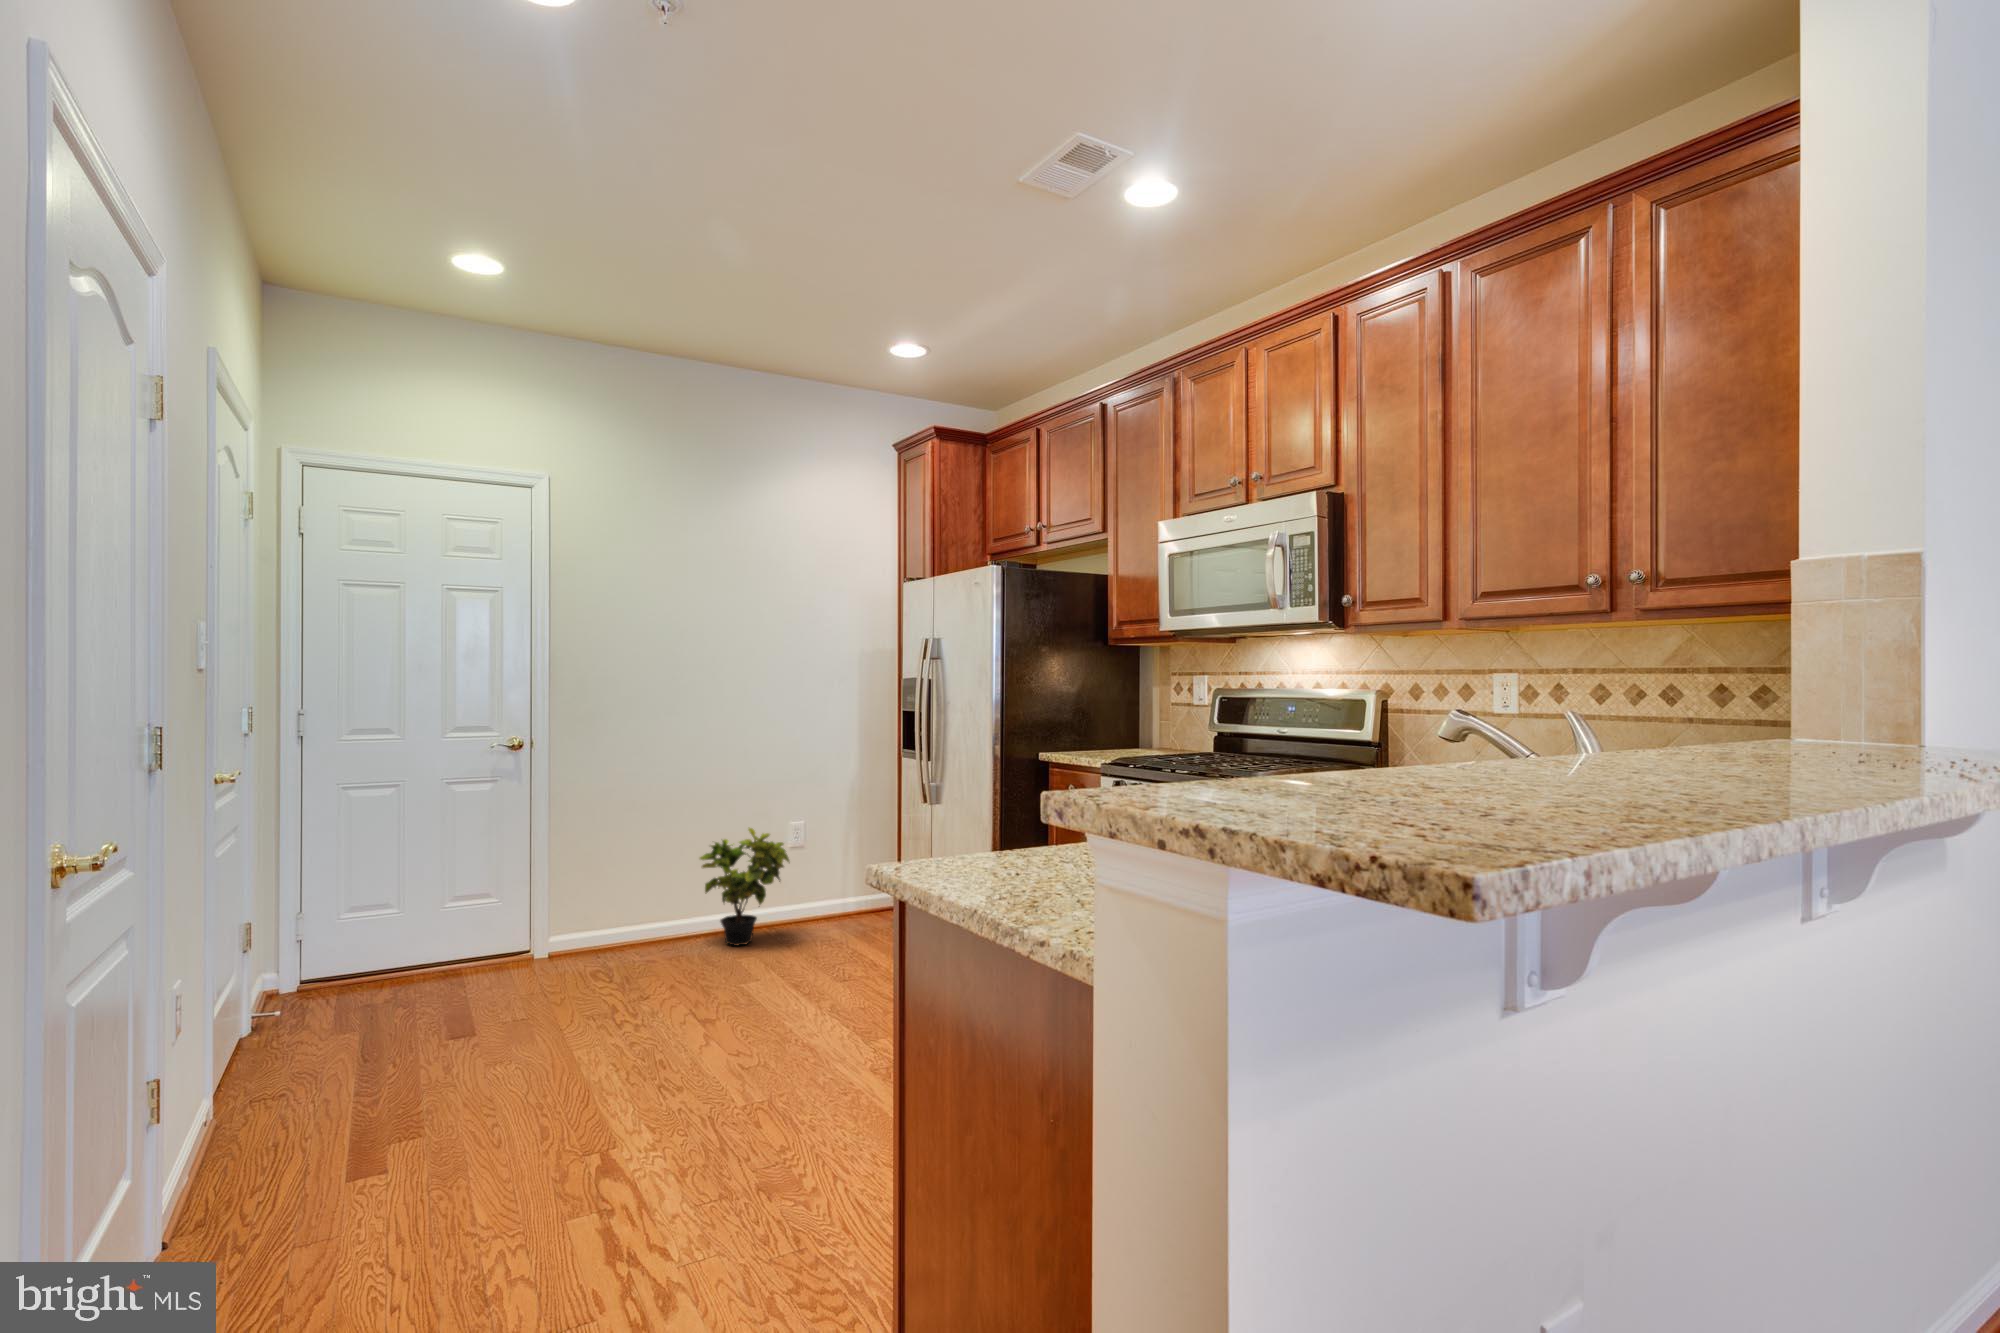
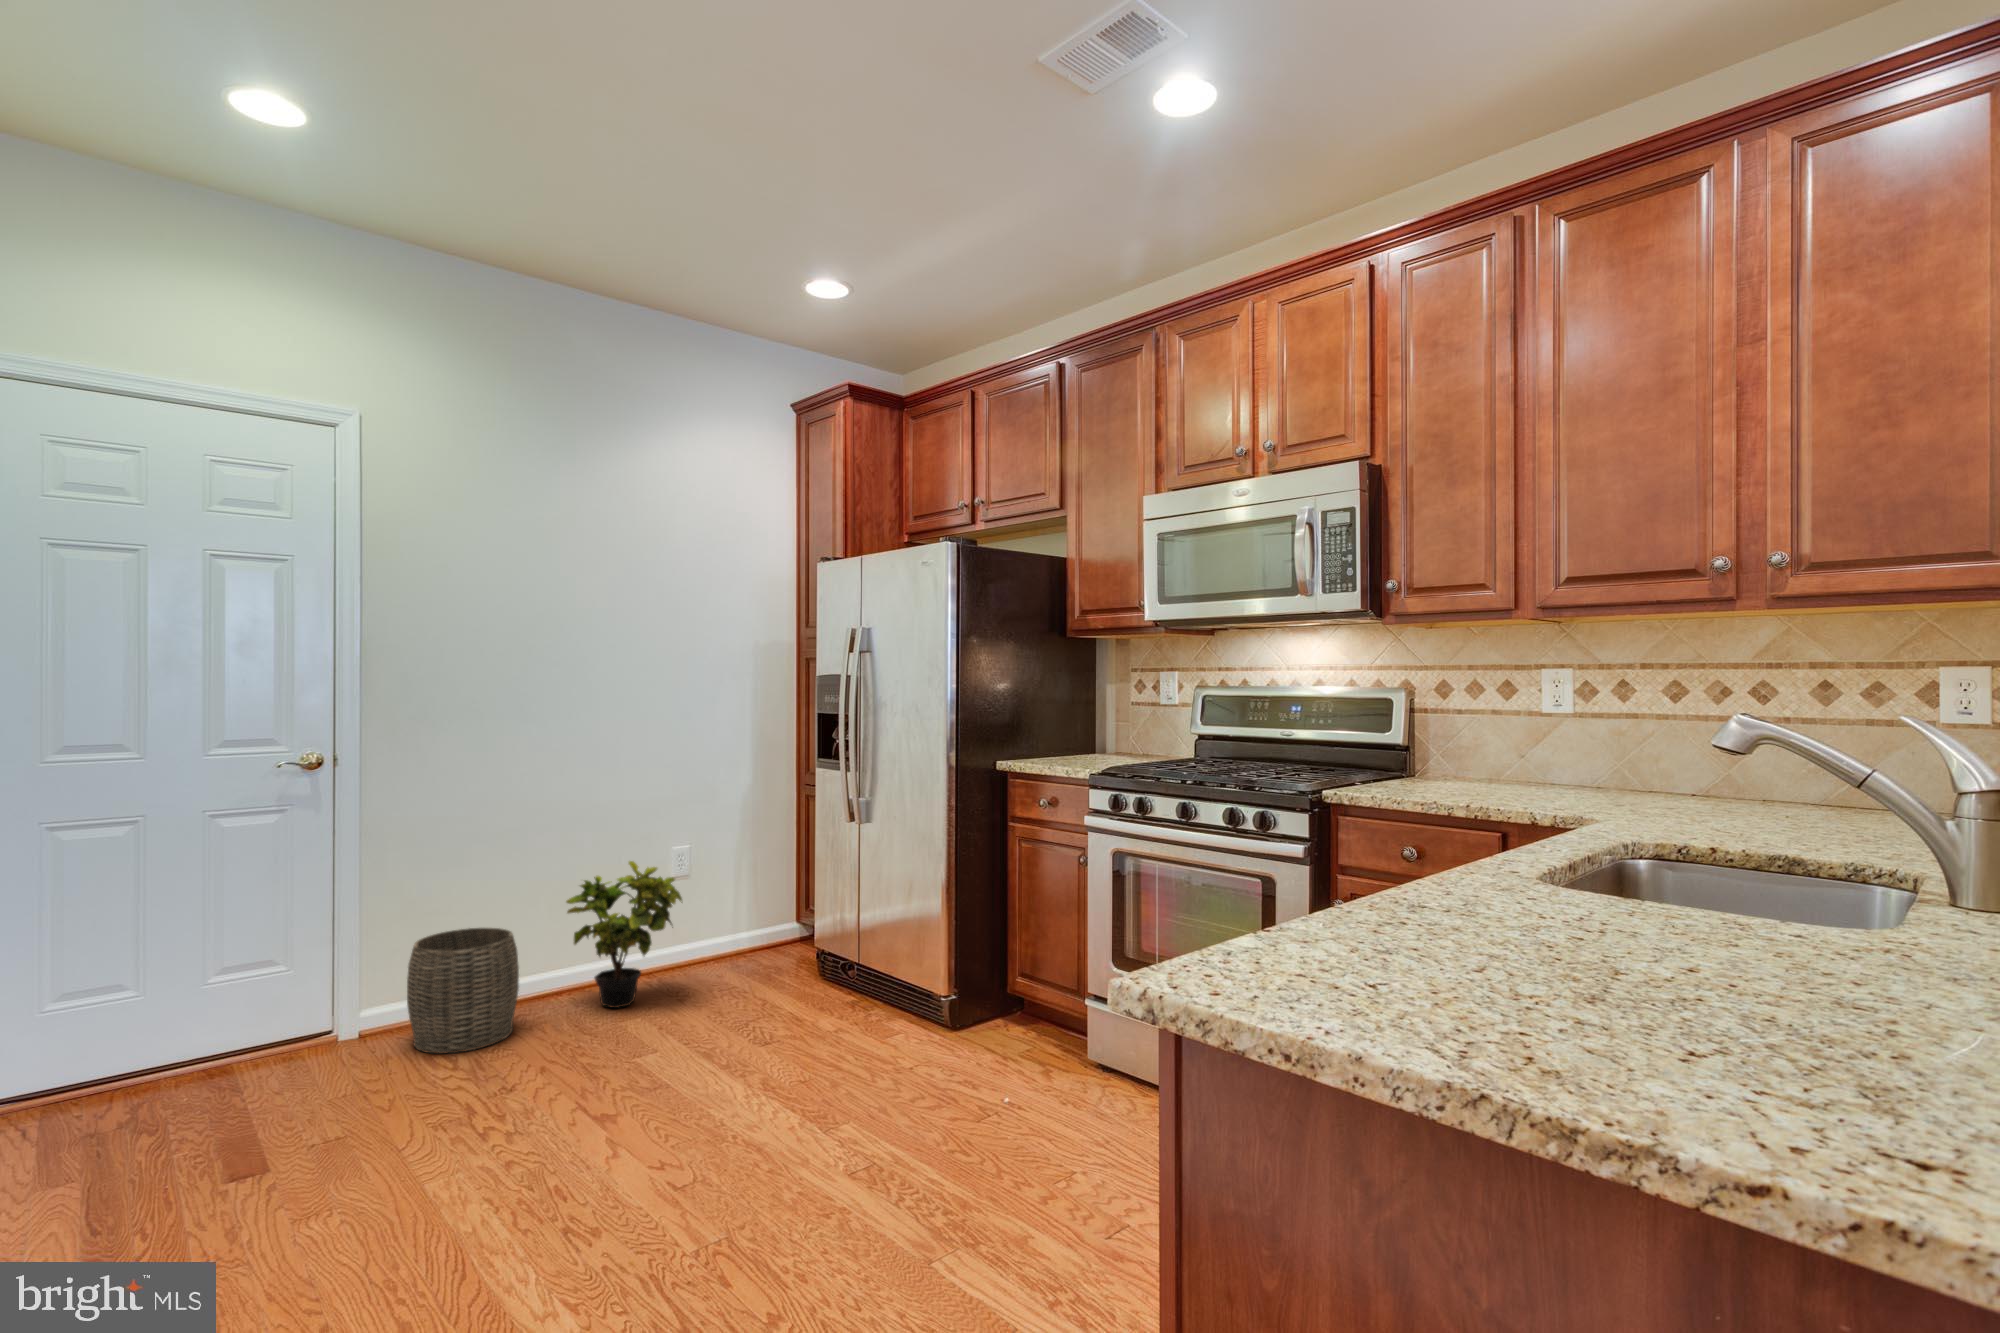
woven basket: none [577,875,660,970] -> present [407,928,519,1054]

